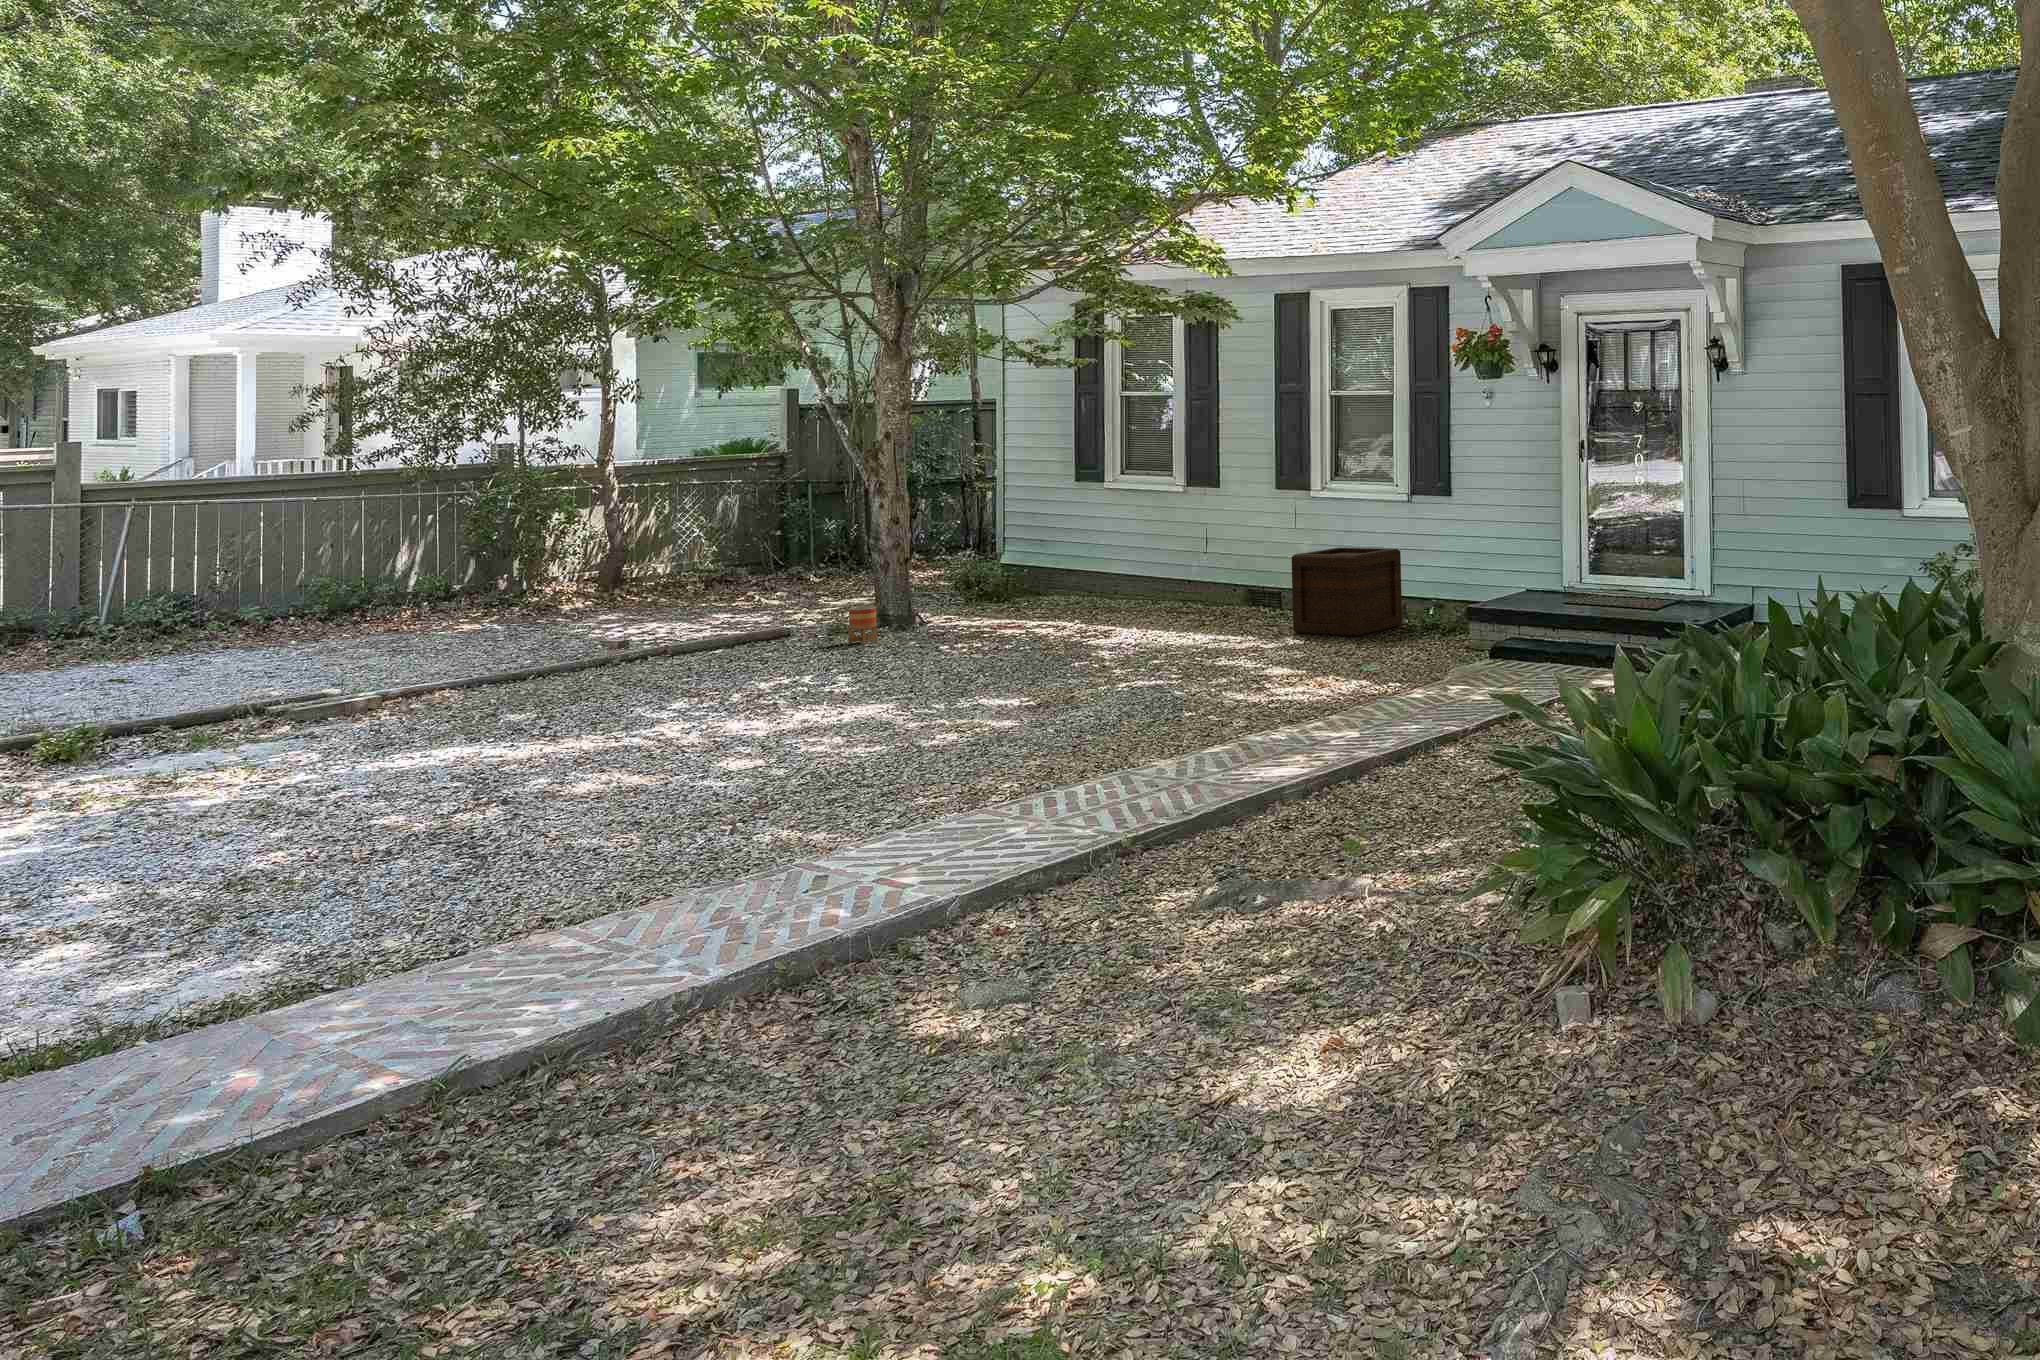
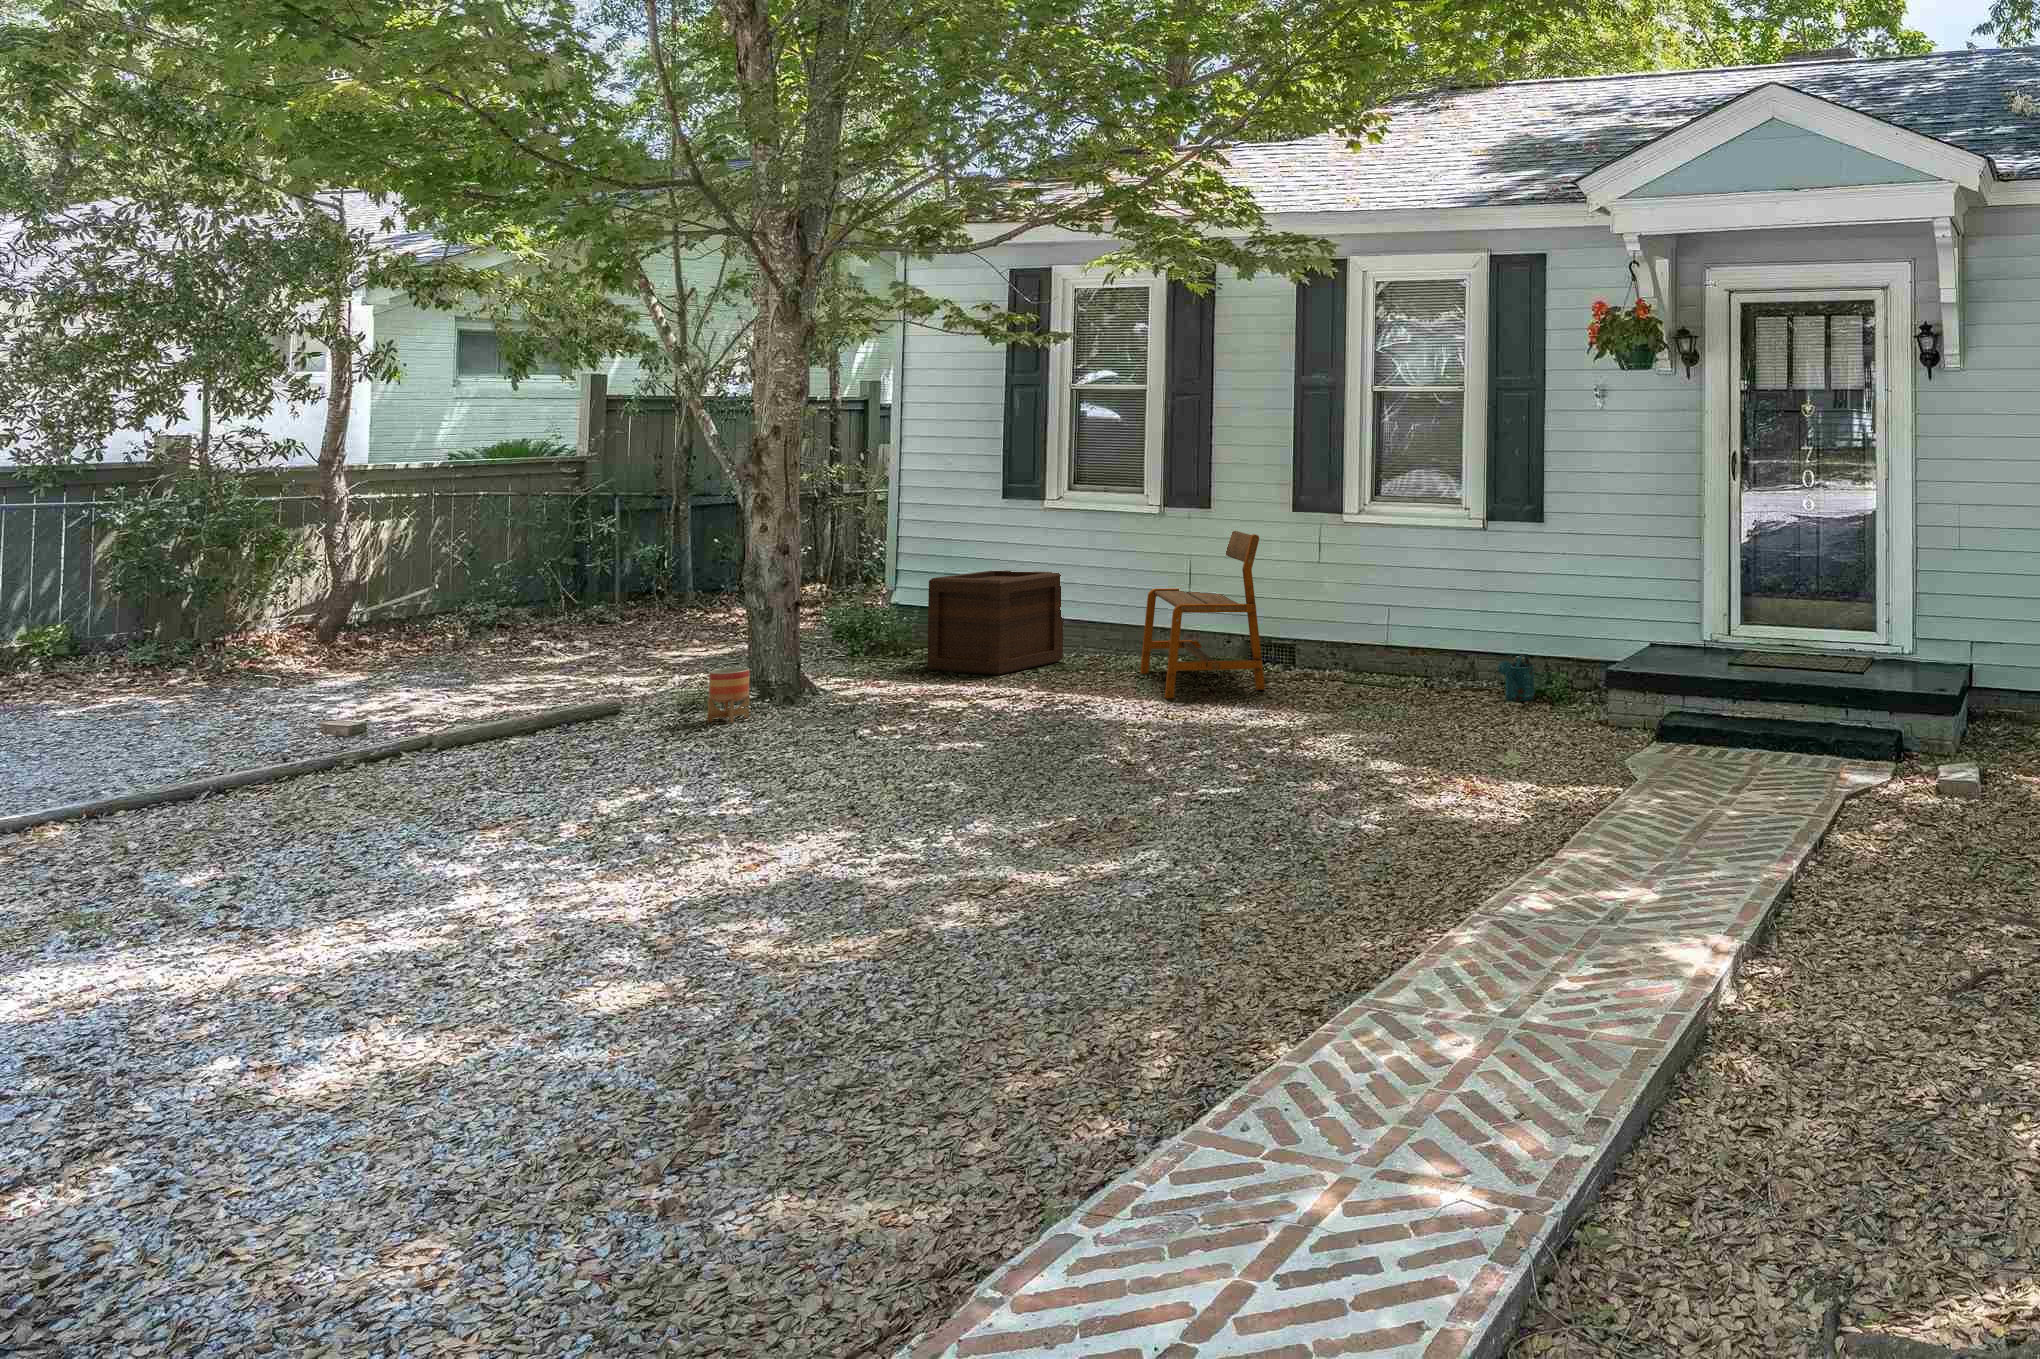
bench: none [1169,502,1249,632] -> present [1140,531,1265,699]
wooden crate: present [1292,548,1402,637] -> present [927,570,1063,675]
watering can: none [1410,599,1445,634] -> present [1498,654,1535,701]

